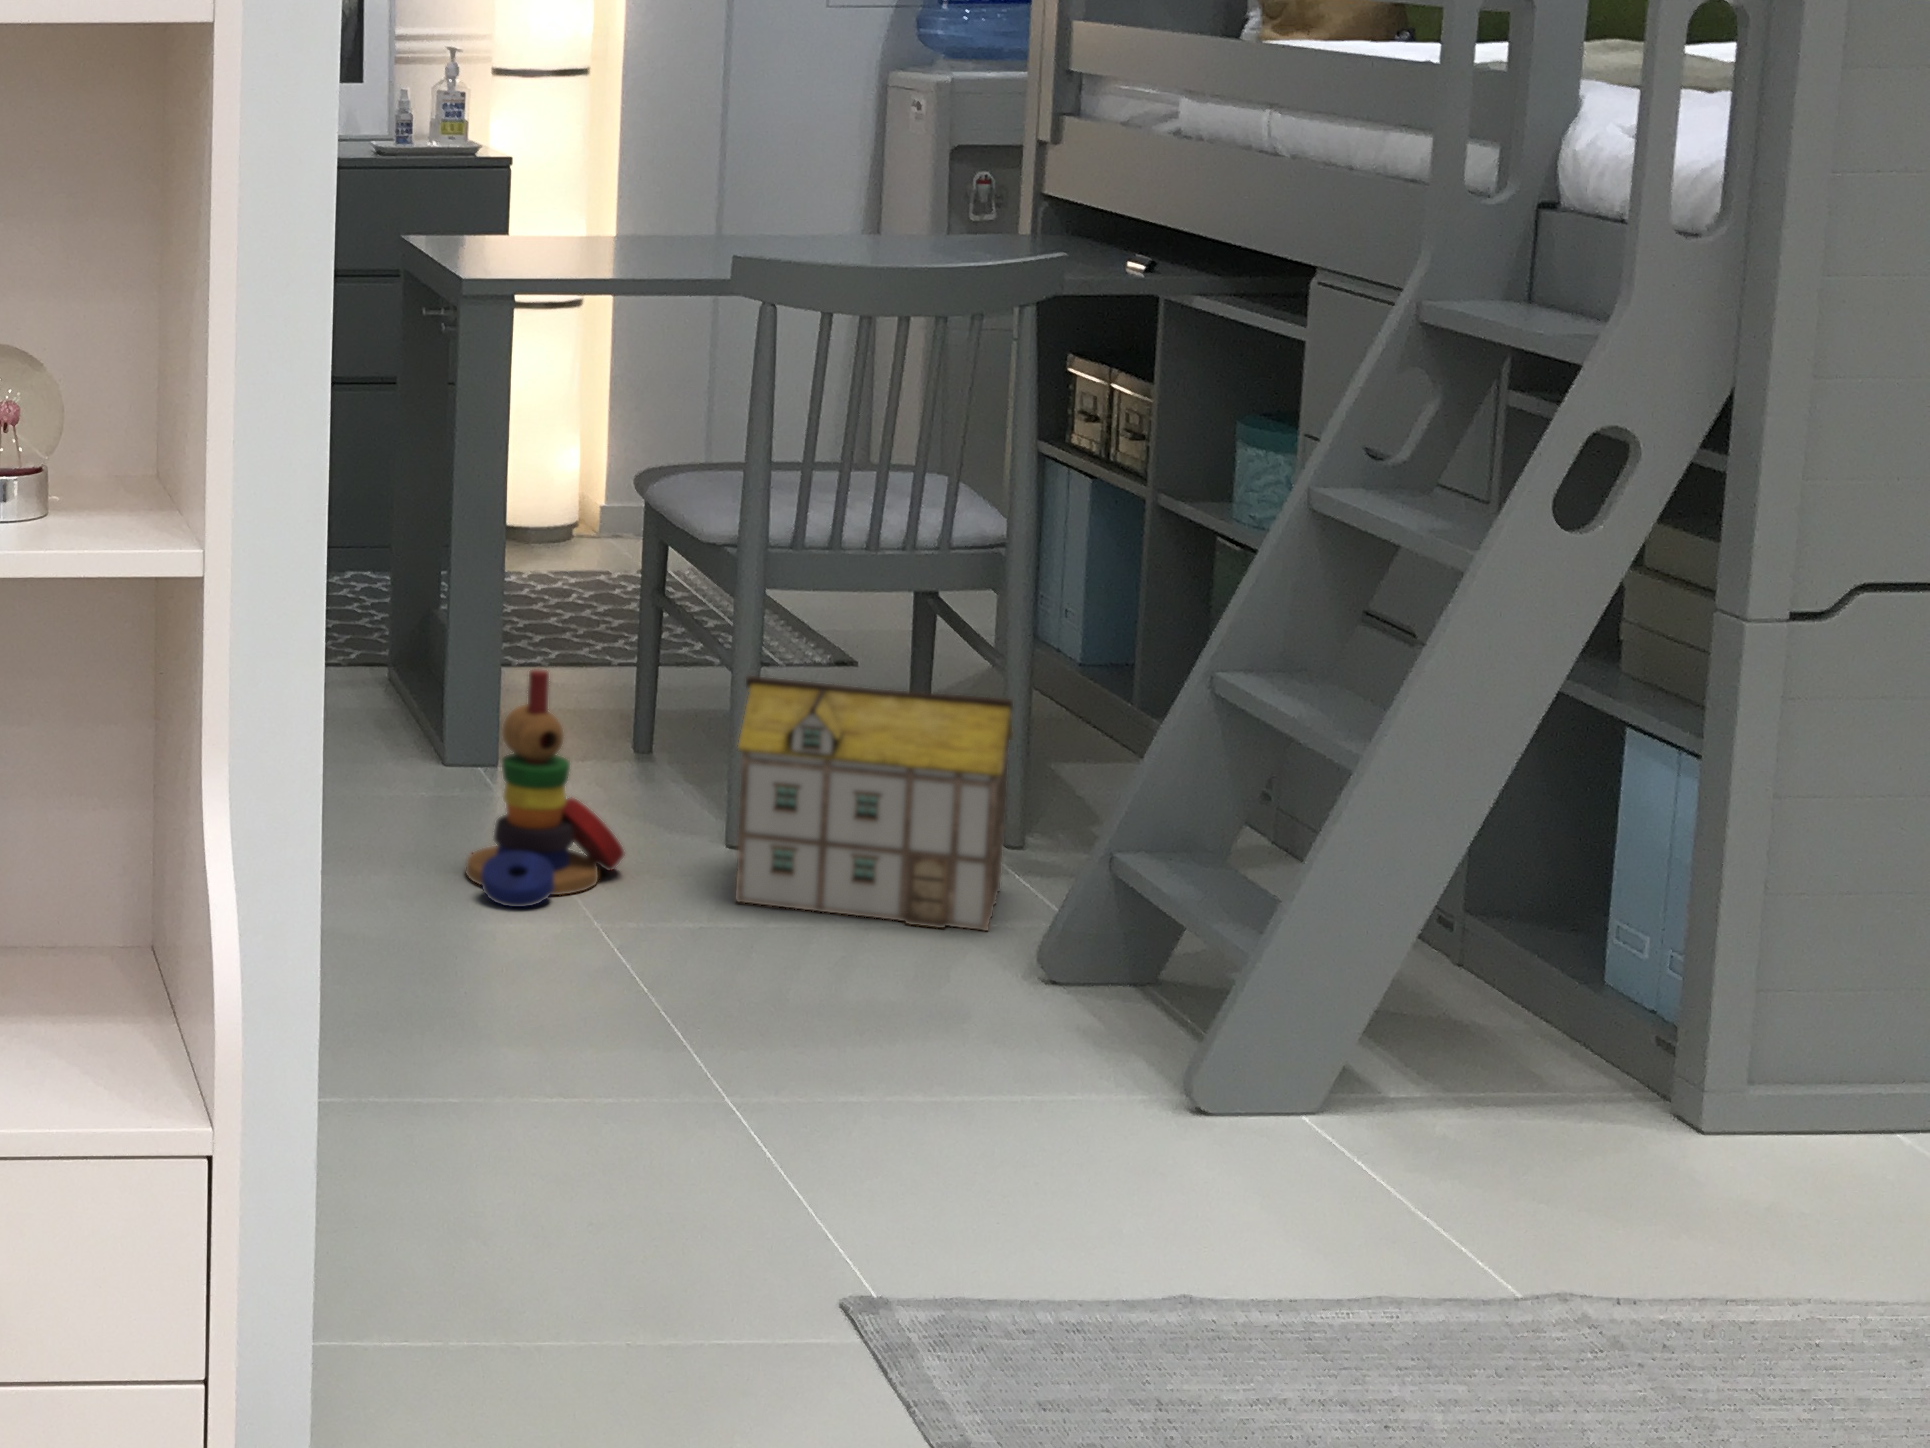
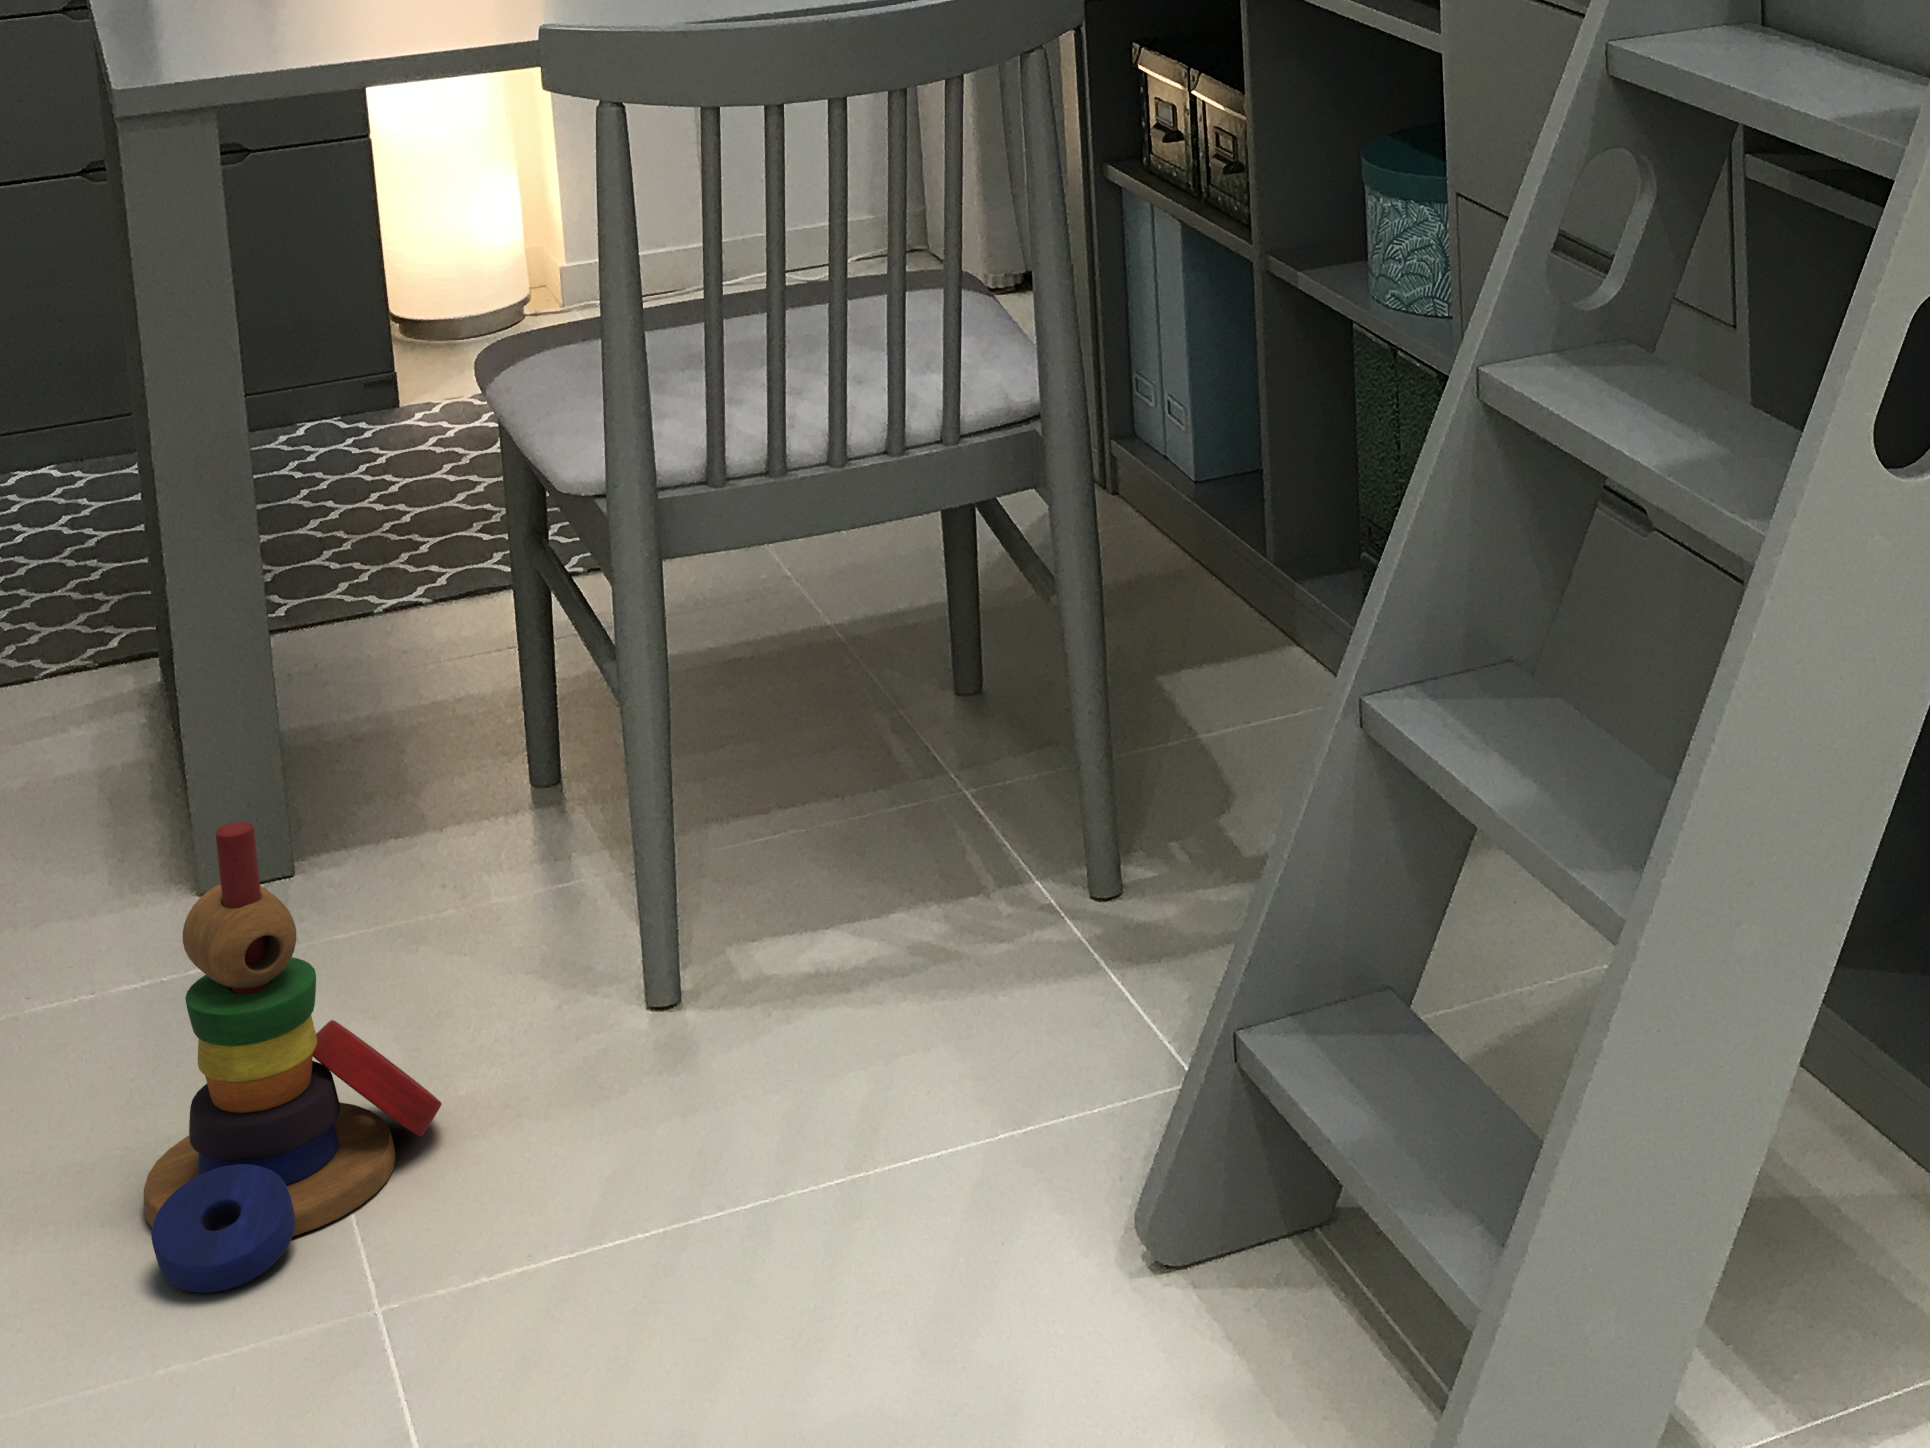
toy house: present [735,676,1013,930] -> none [601,742,1079,1173]

